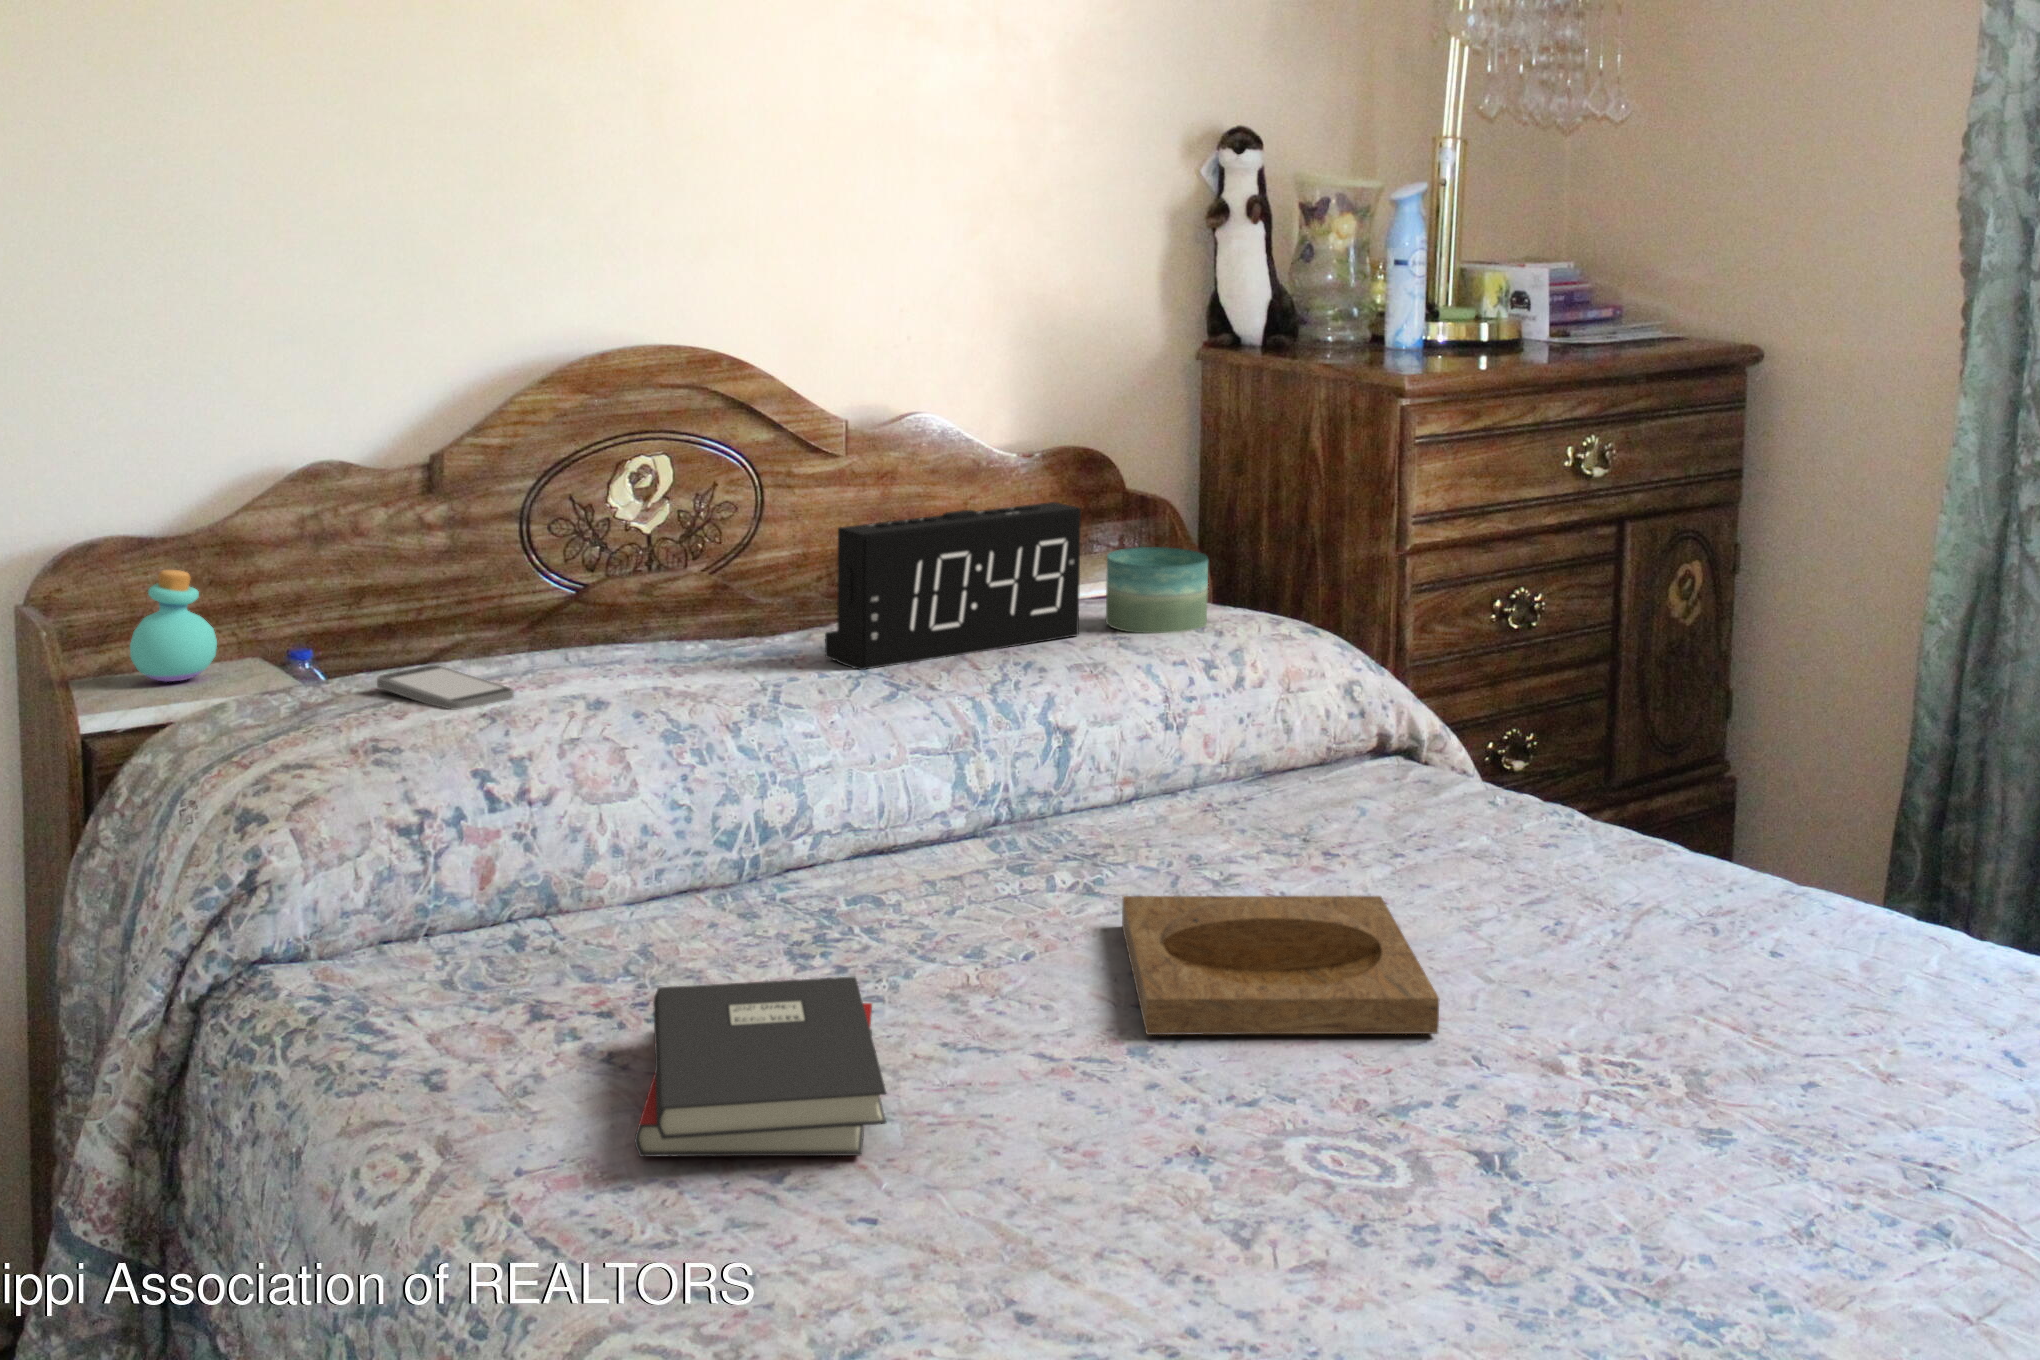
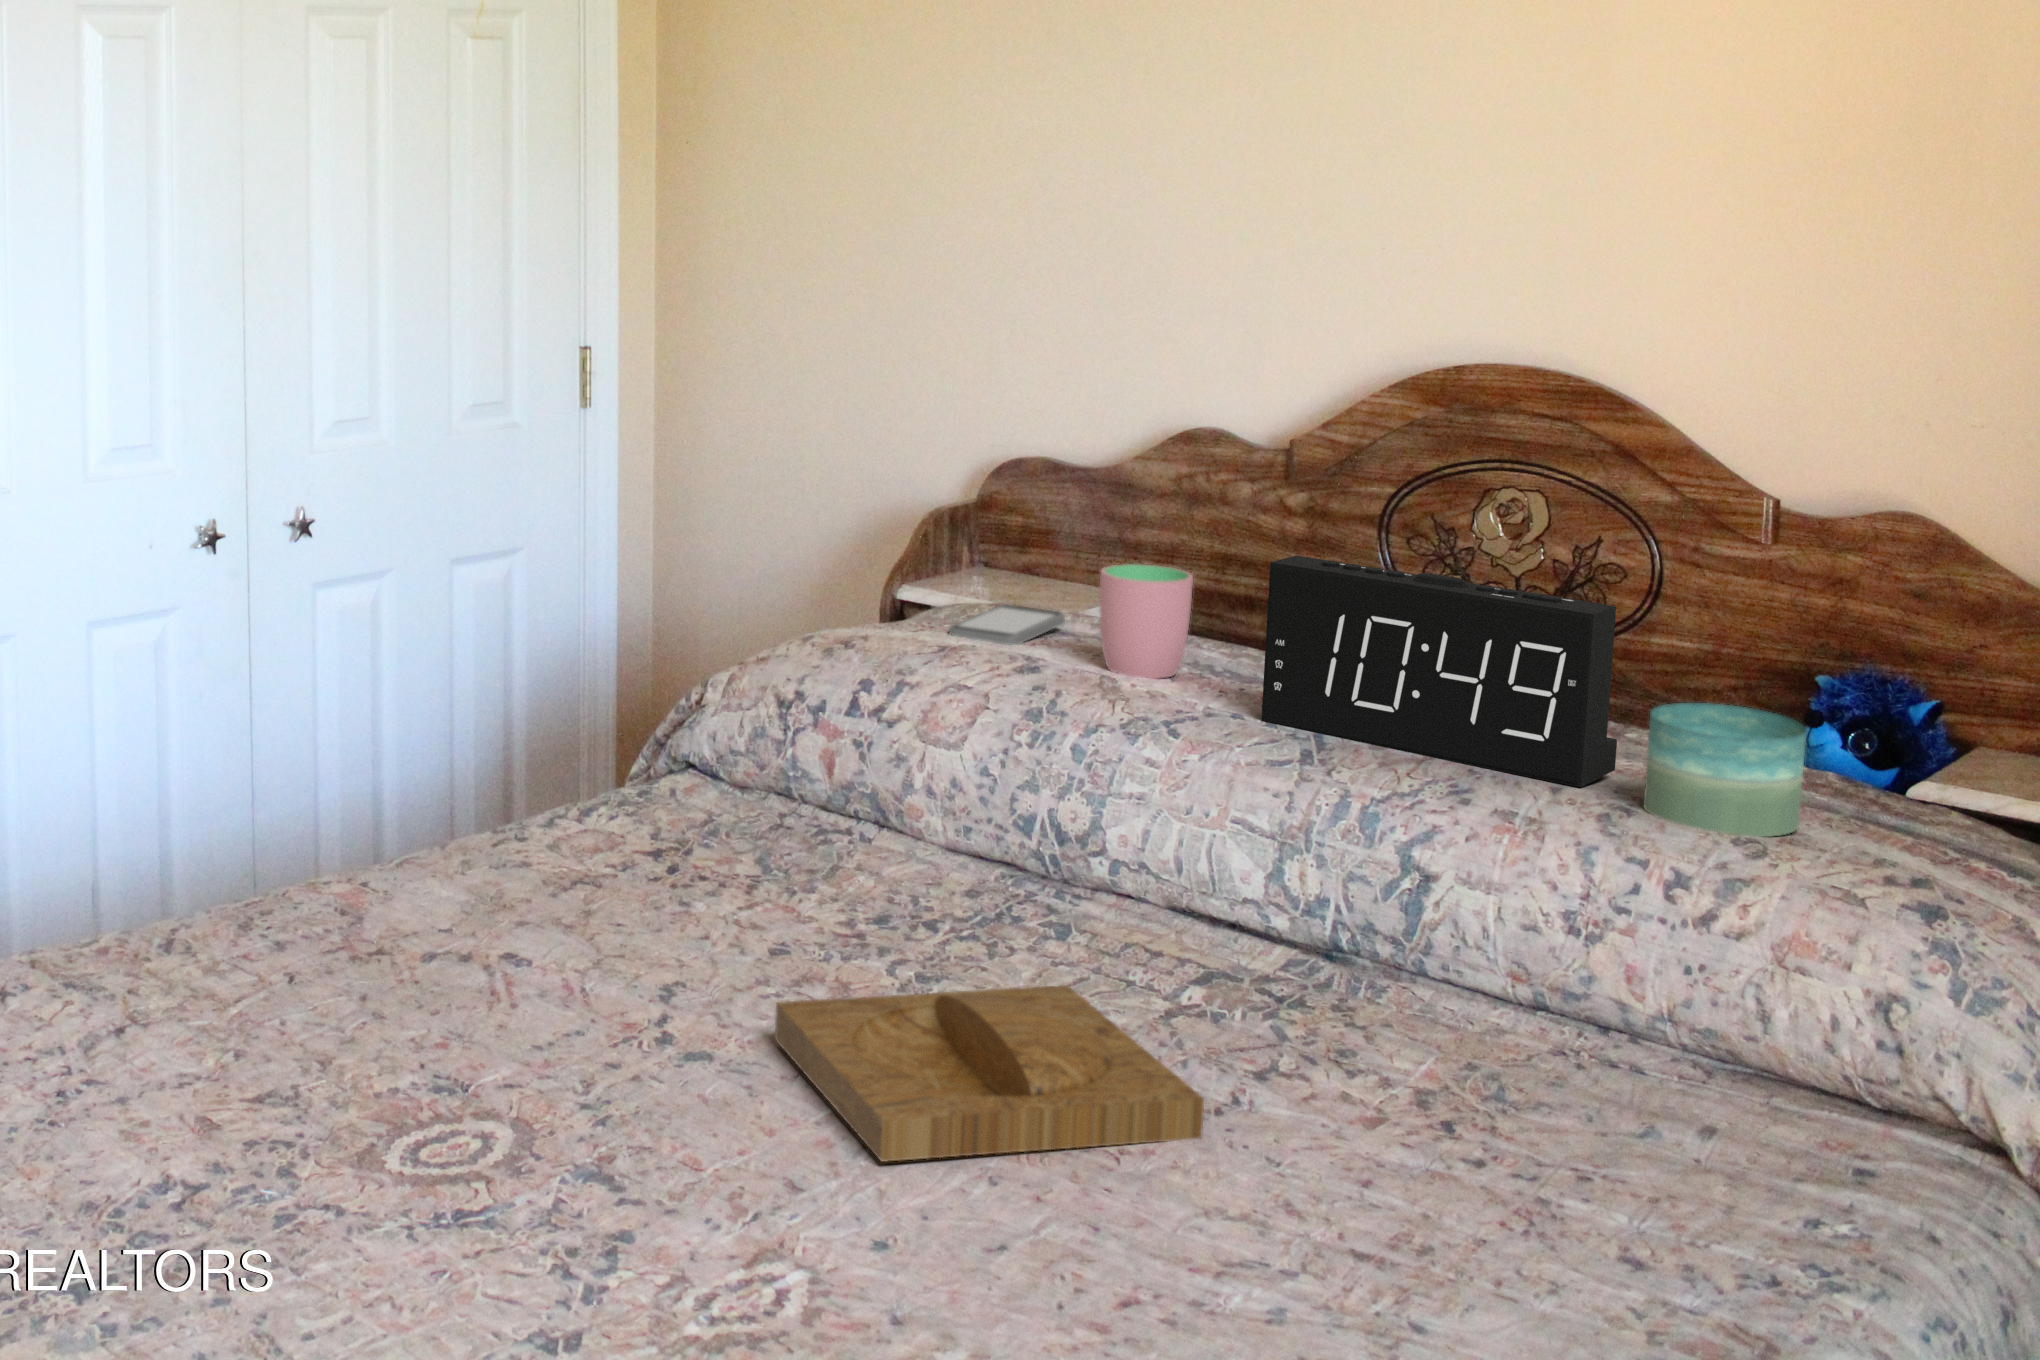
perfume bottle: present [130,570,217,682] -> none [974,482,1050,587]
cup: none [605,578,690,686] -> present [1100,564,1193,679]
hardback book: present [635,977,886,1157] -> none [404,839,718,965]

